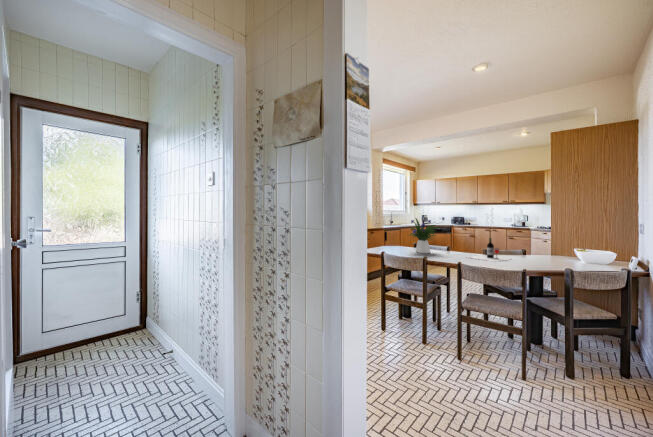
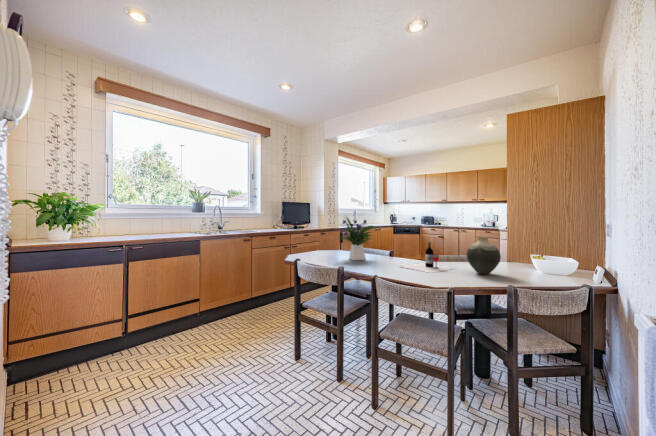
vase: none [524,234,554,263] -> present [467,237,501,274]

